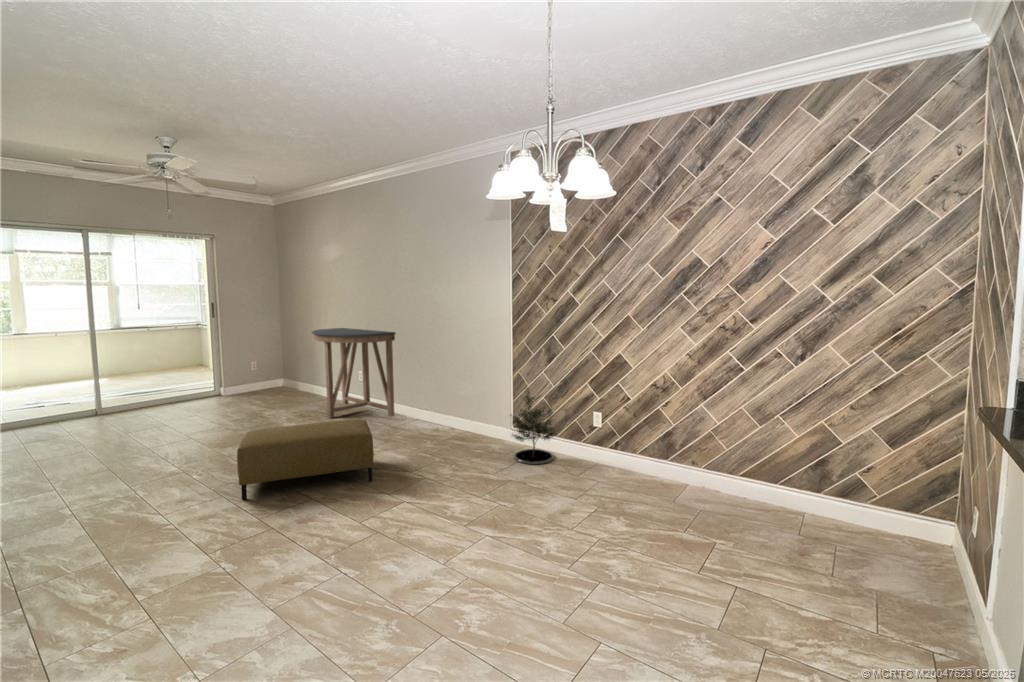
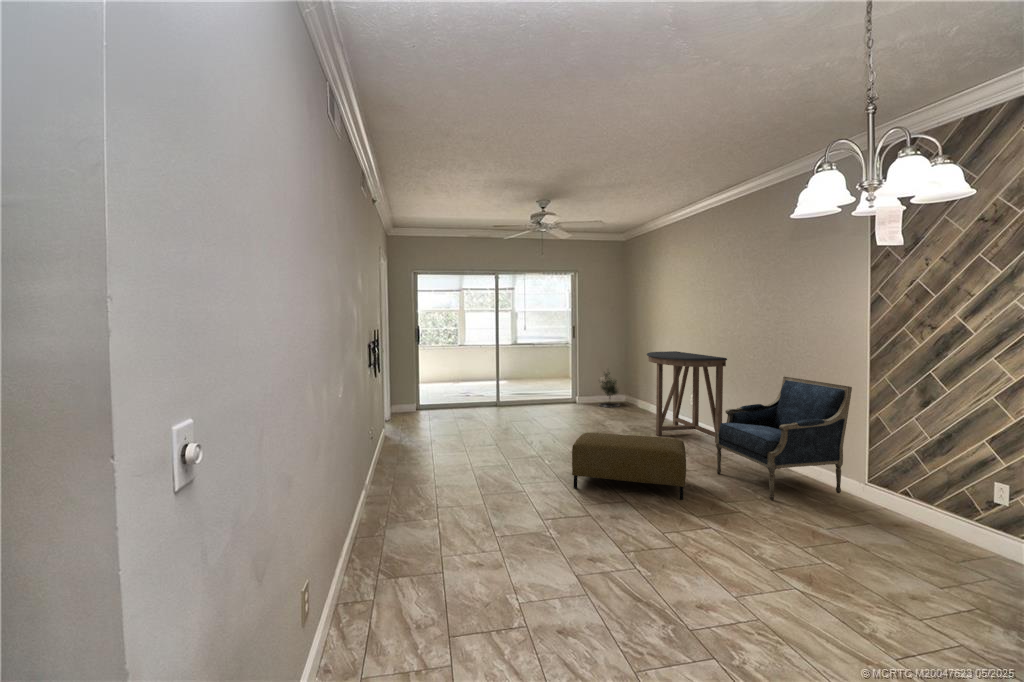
armchair: none [395,346,502,460] -> present [716,377,852,500]
potted tree: present [510,388,554,465] -> present [599,372,619,407]

